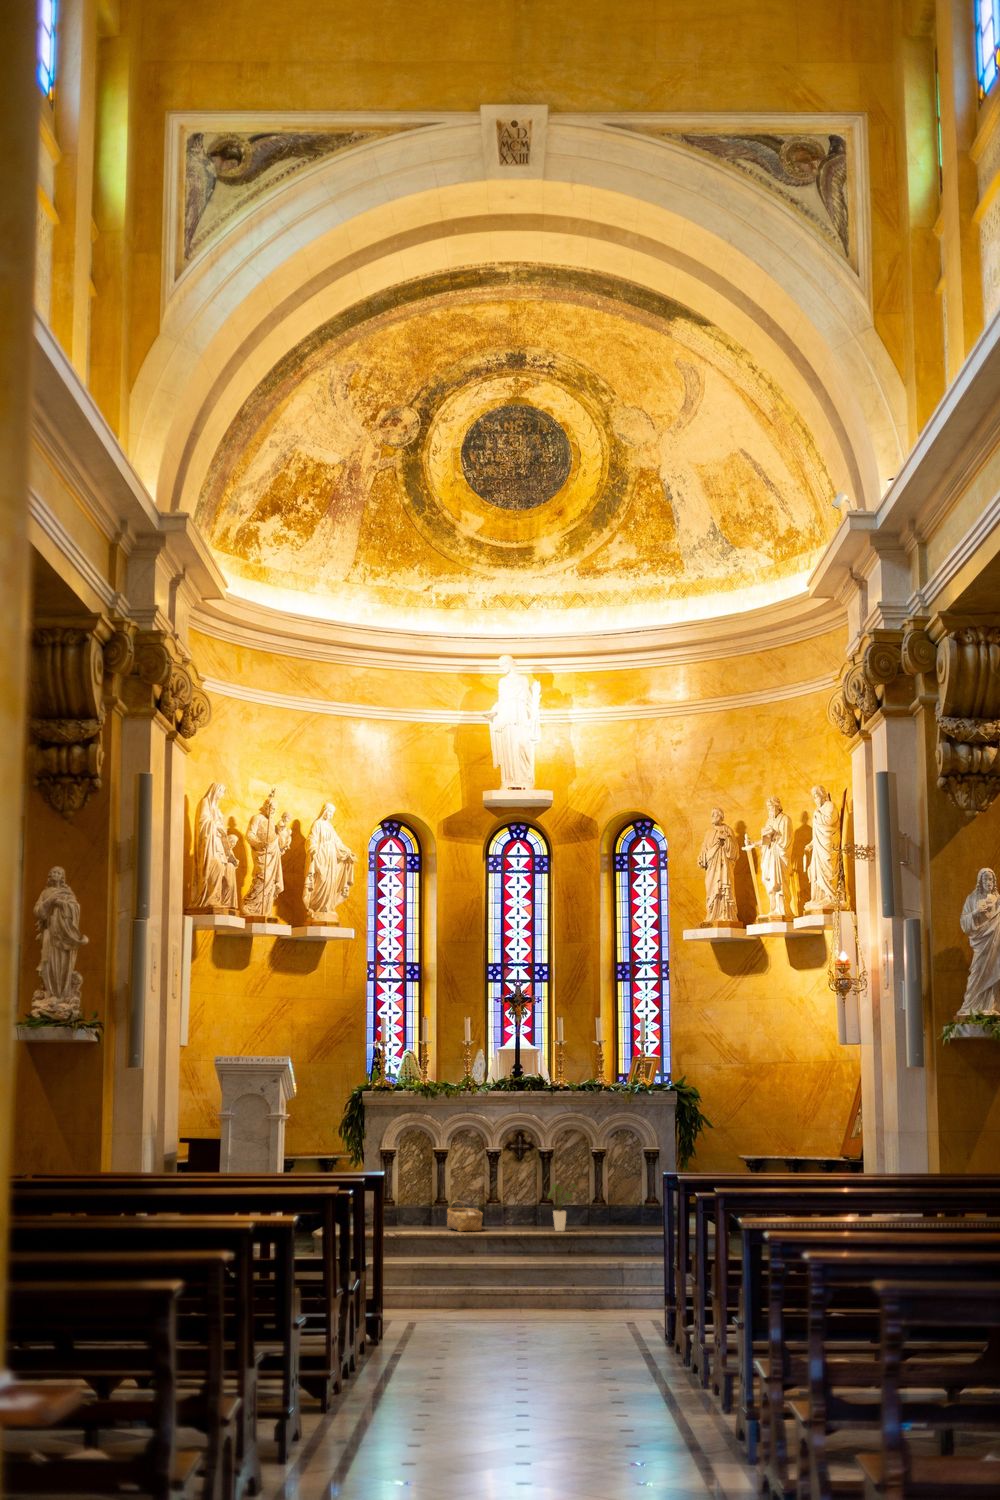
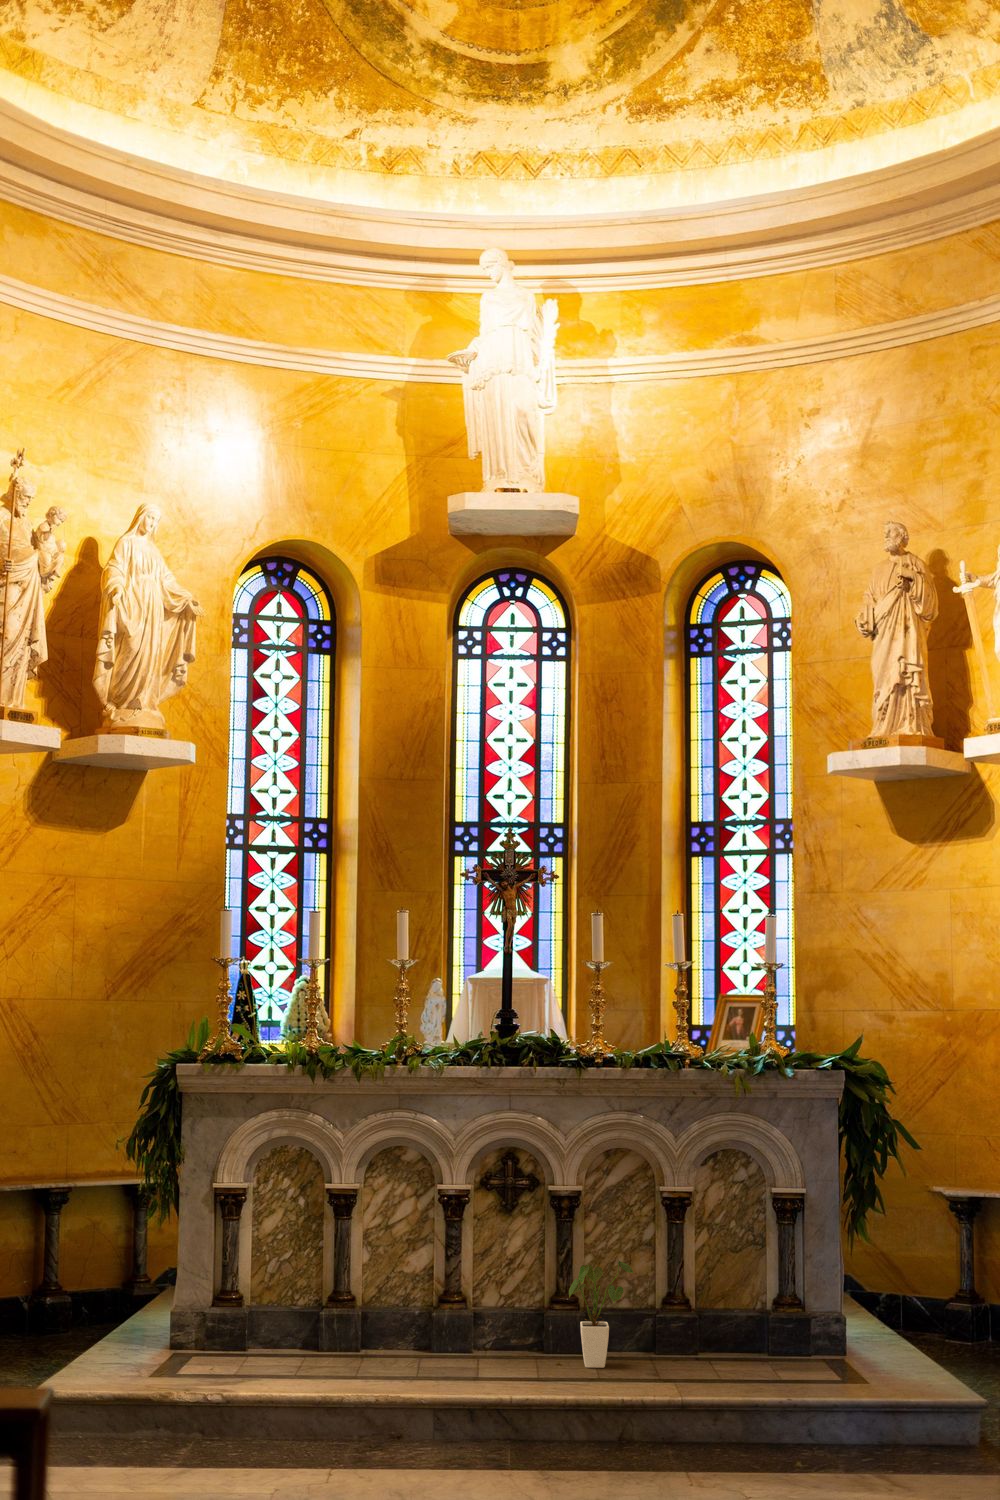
woven basket: present [447,1201,483,1232] -> none [351,1296,428,1368]

